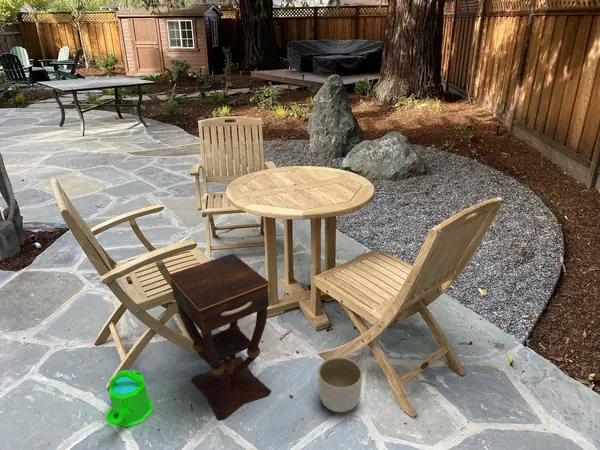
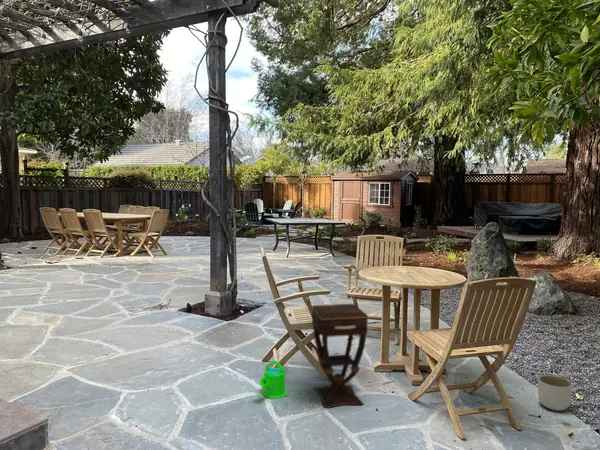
planter: present [318,357,362,412] -> present [538,375,572,411]

